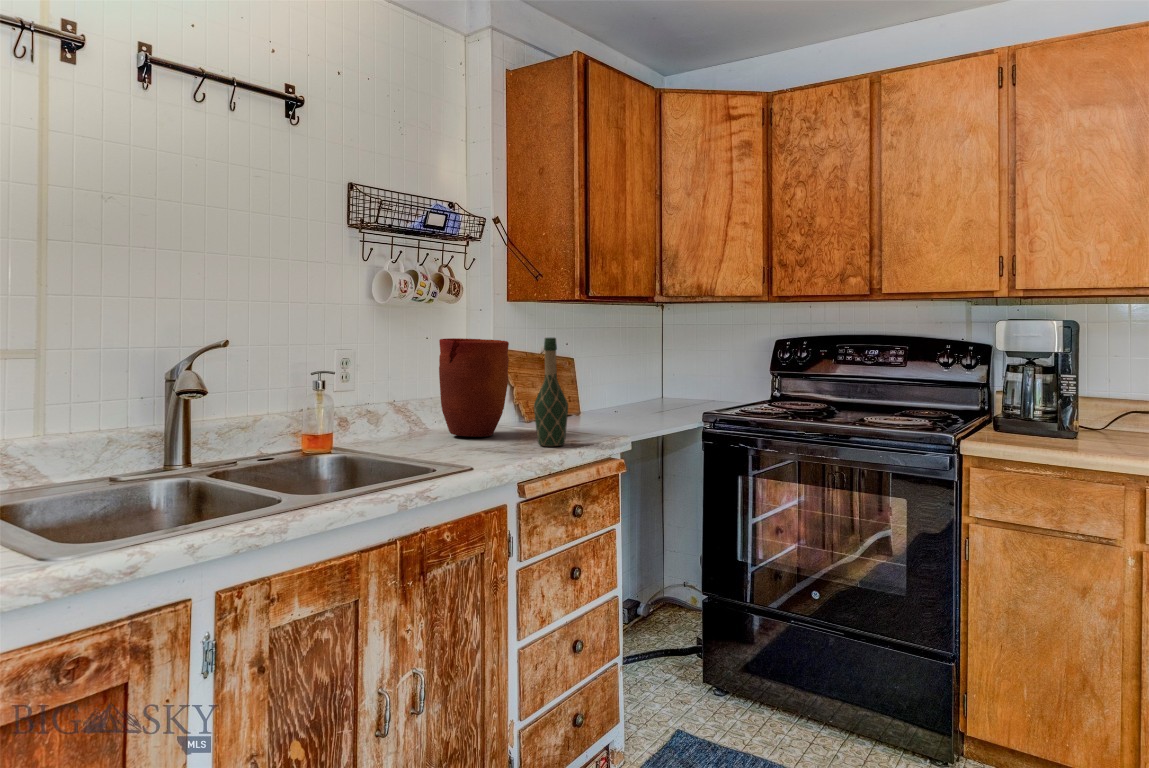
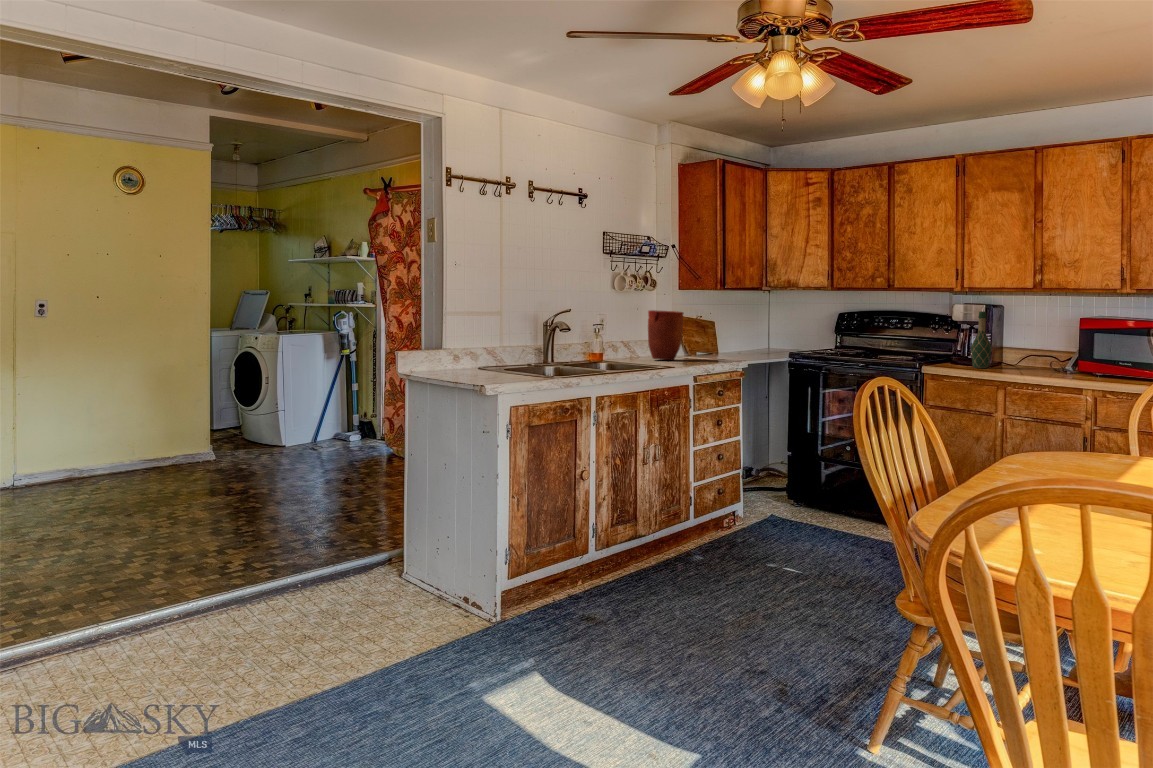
wine bottle: present [534,338,568,446] -> present [971,312,992,368]

